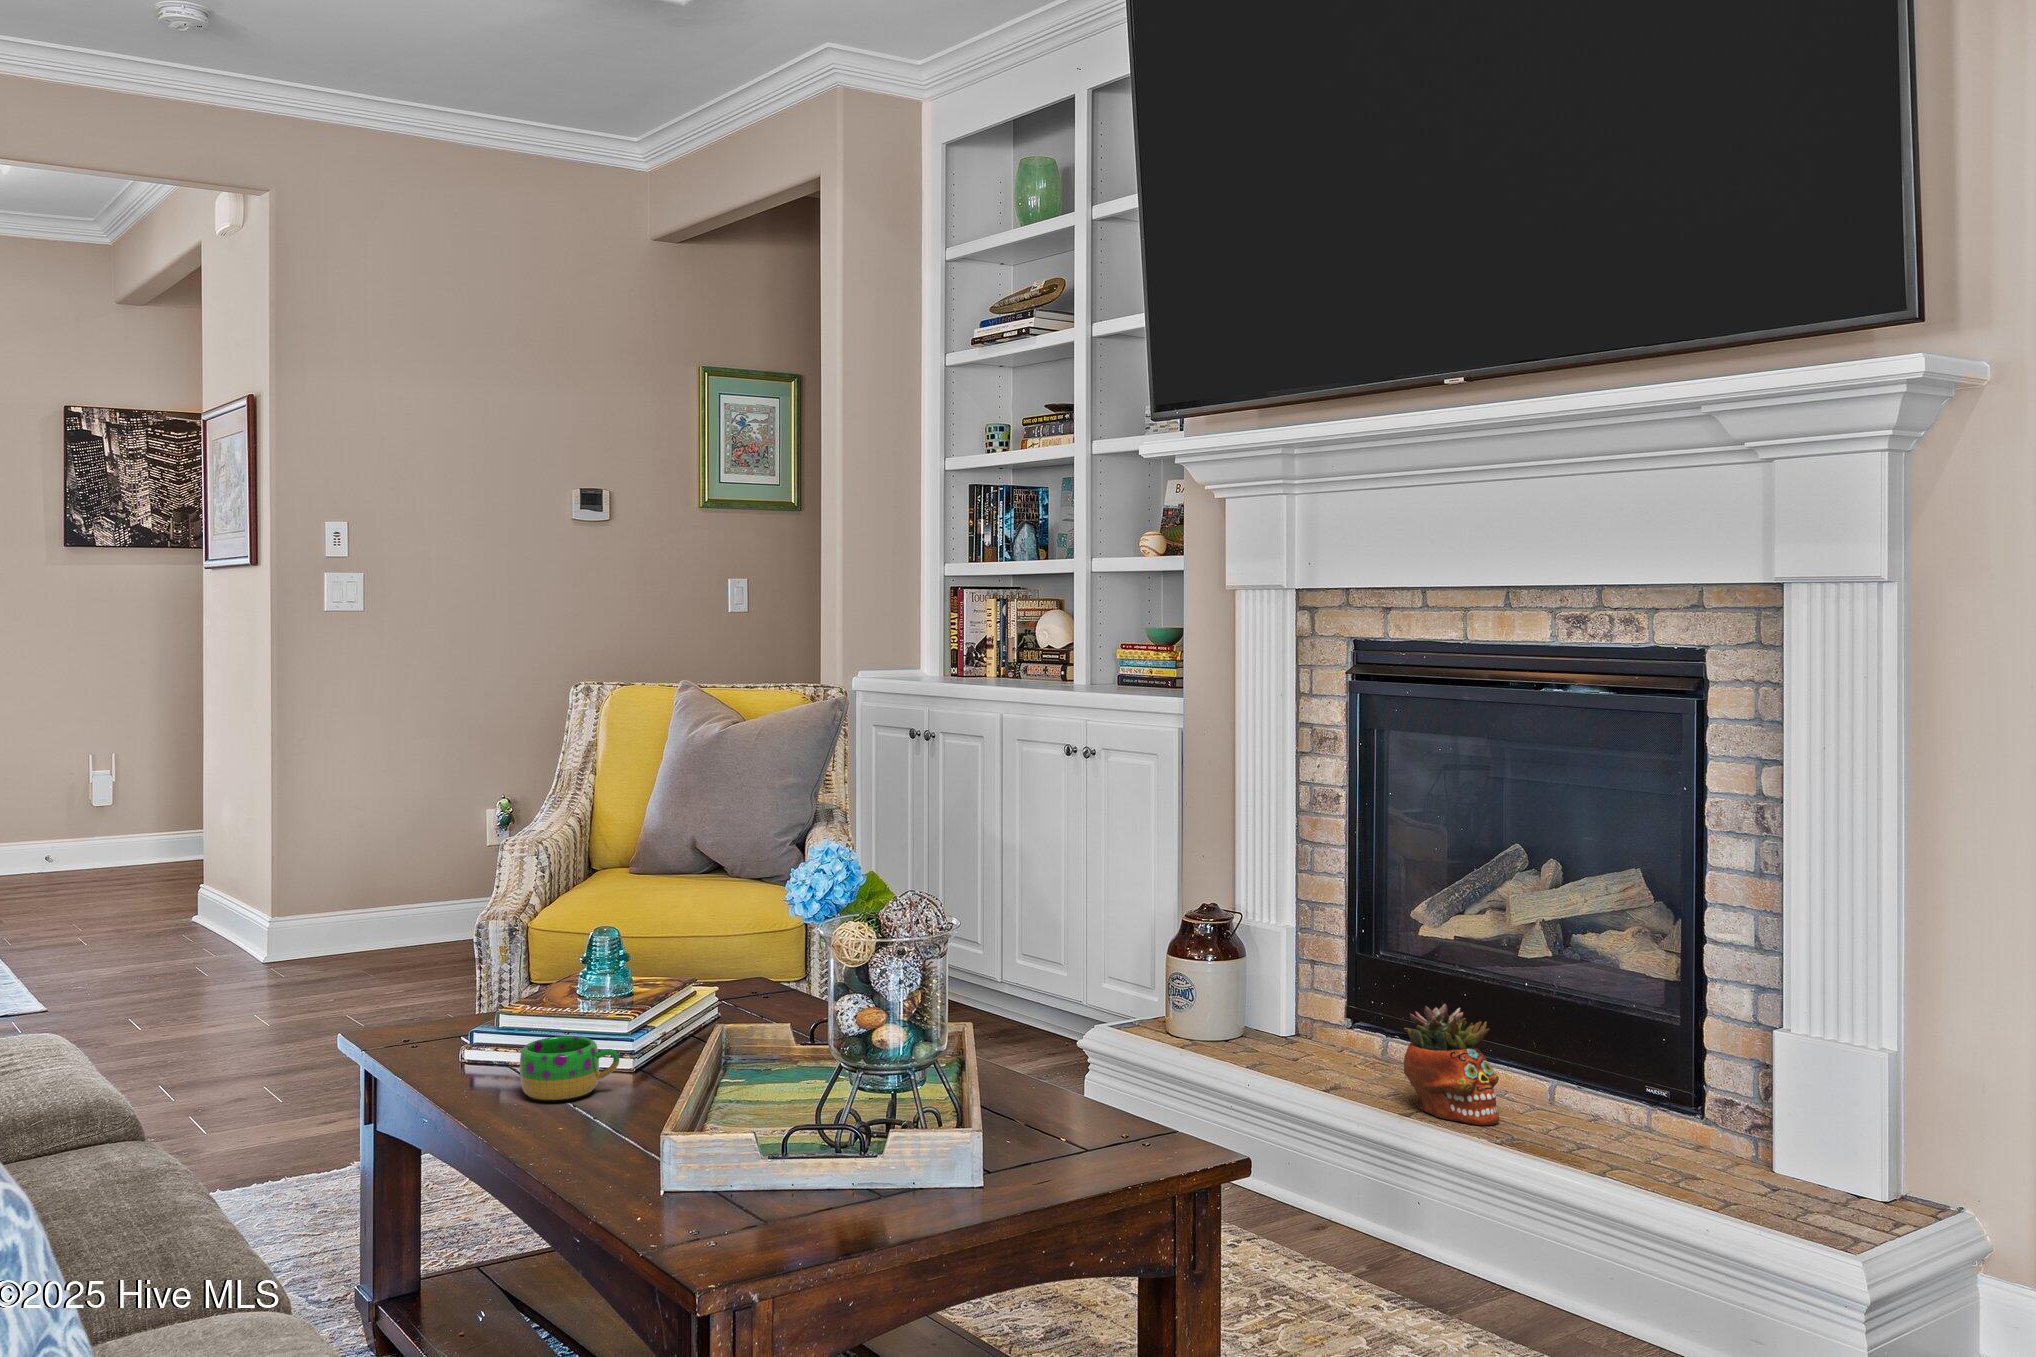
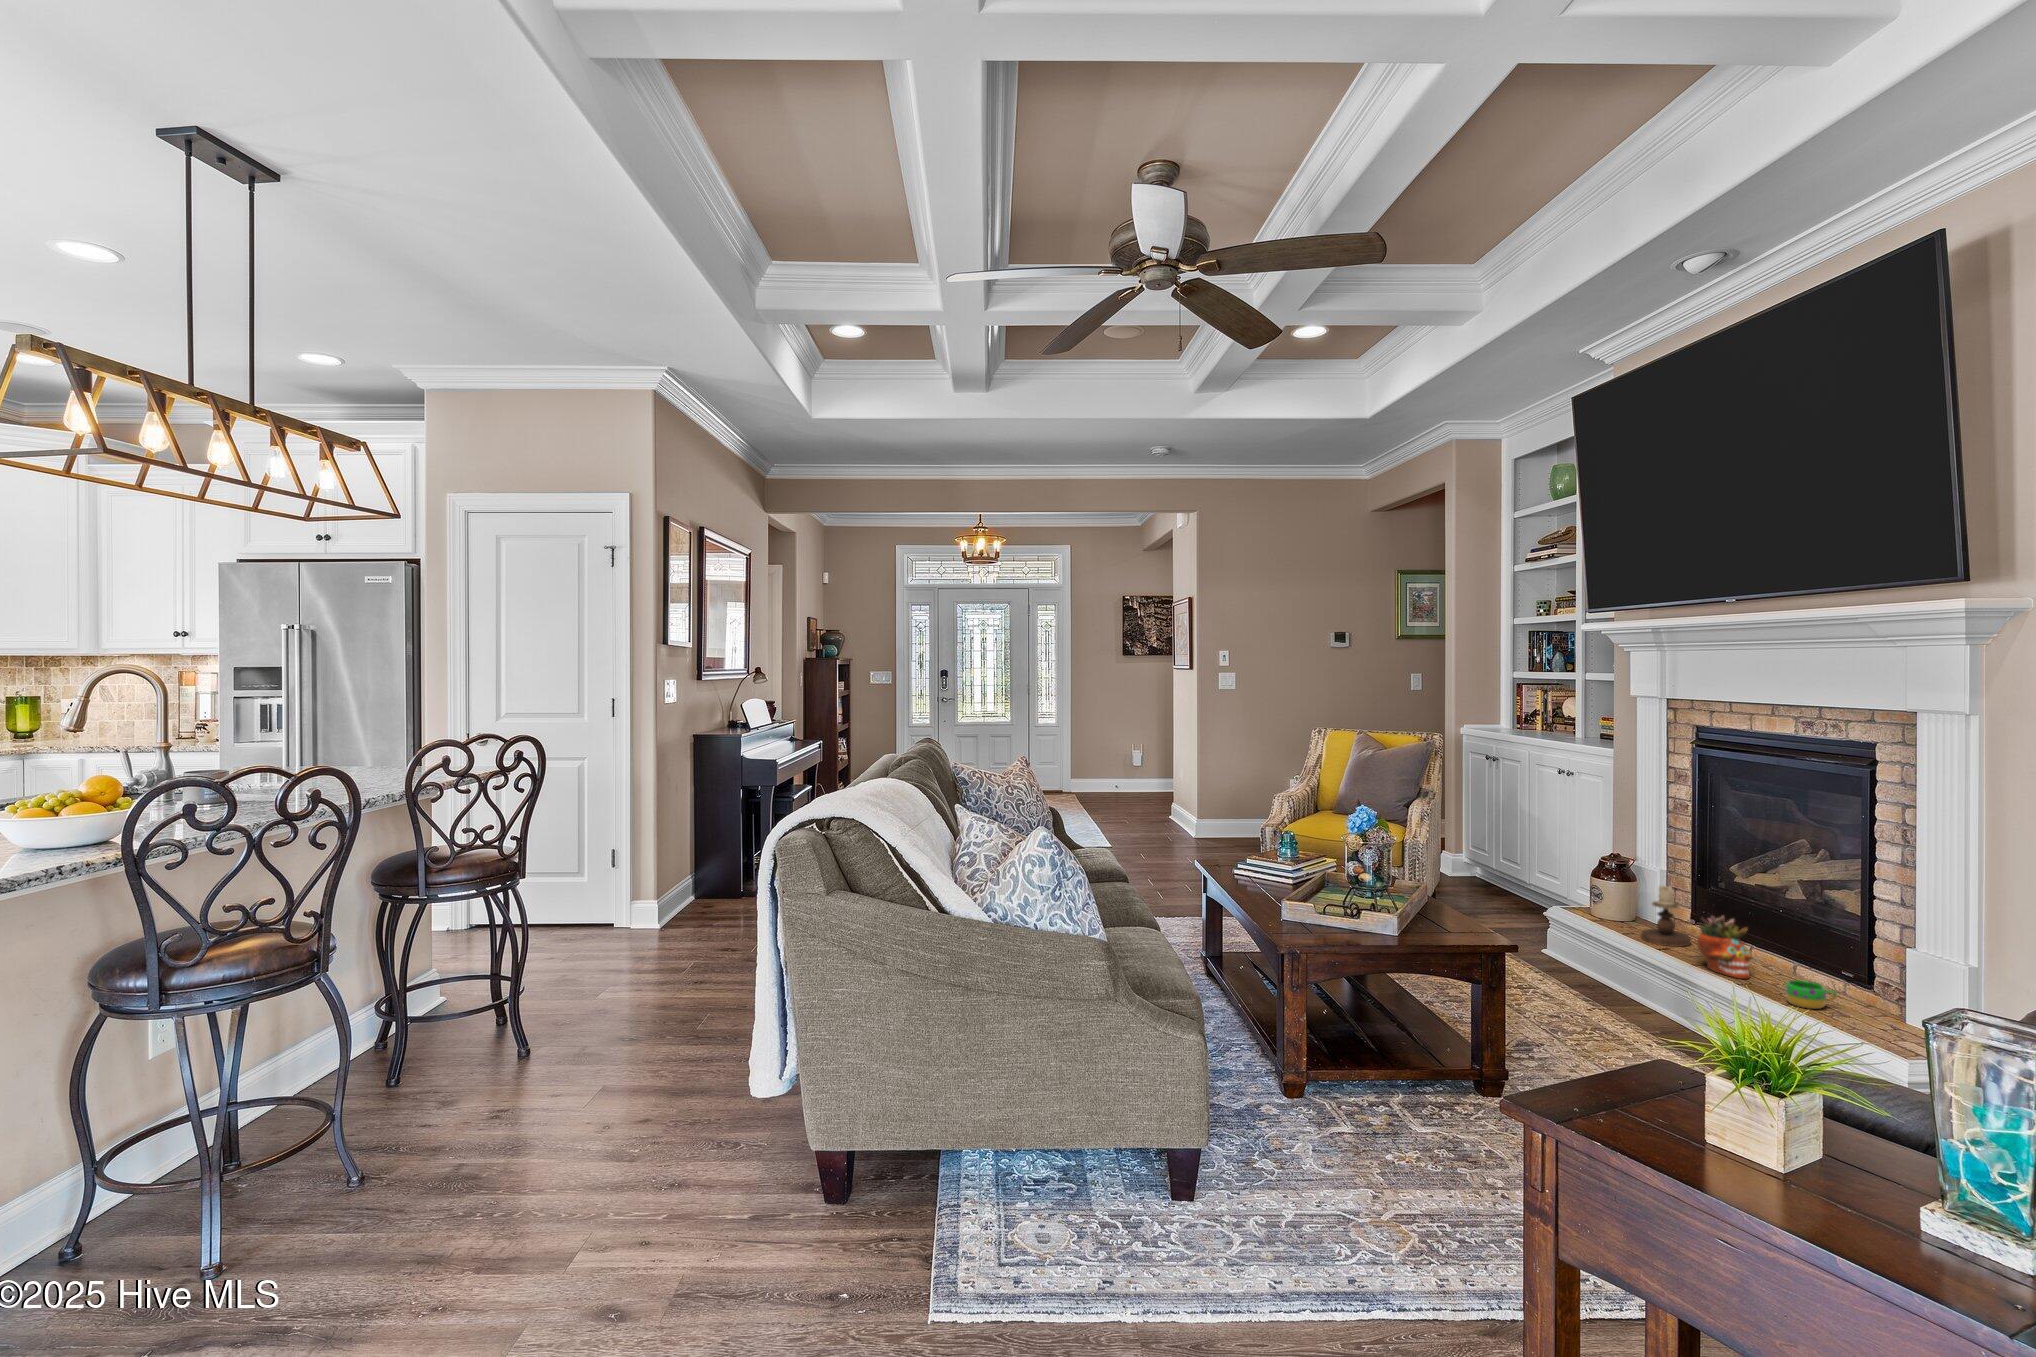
candlestick: none [1276,956,1358,1075] -> present [1641,886,1691,947]
mug: present [520,1036,619,1102] -> present [1785,980,1837,1009]

